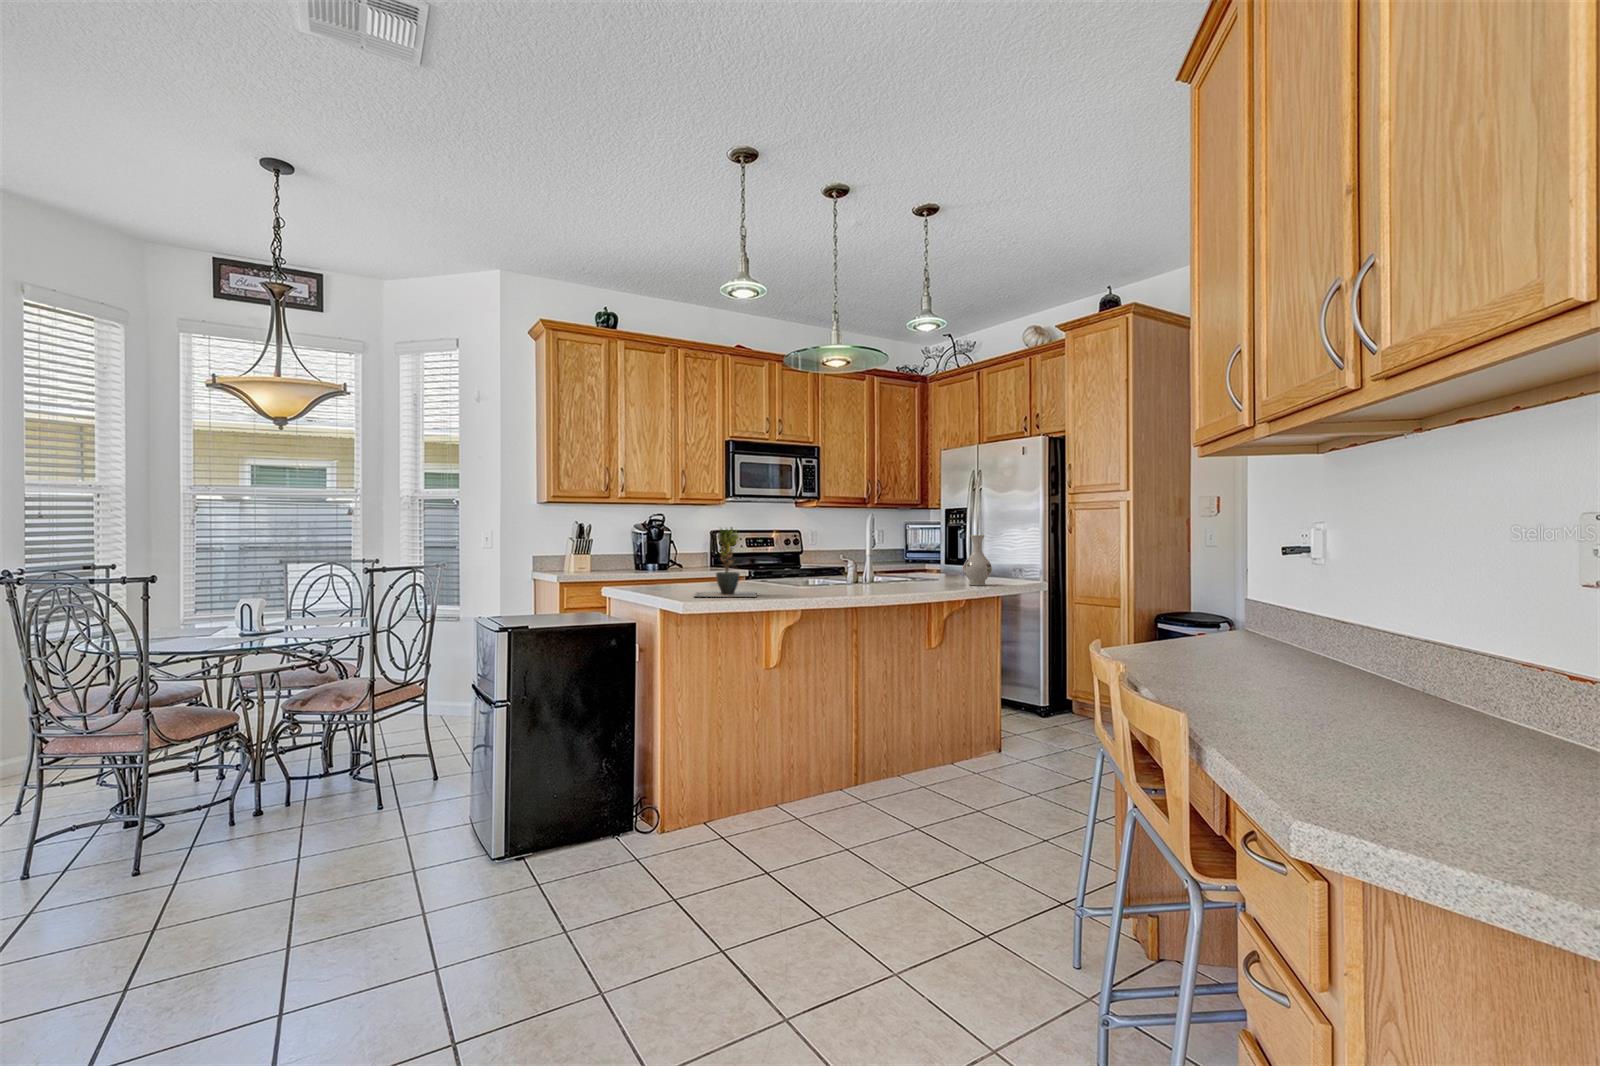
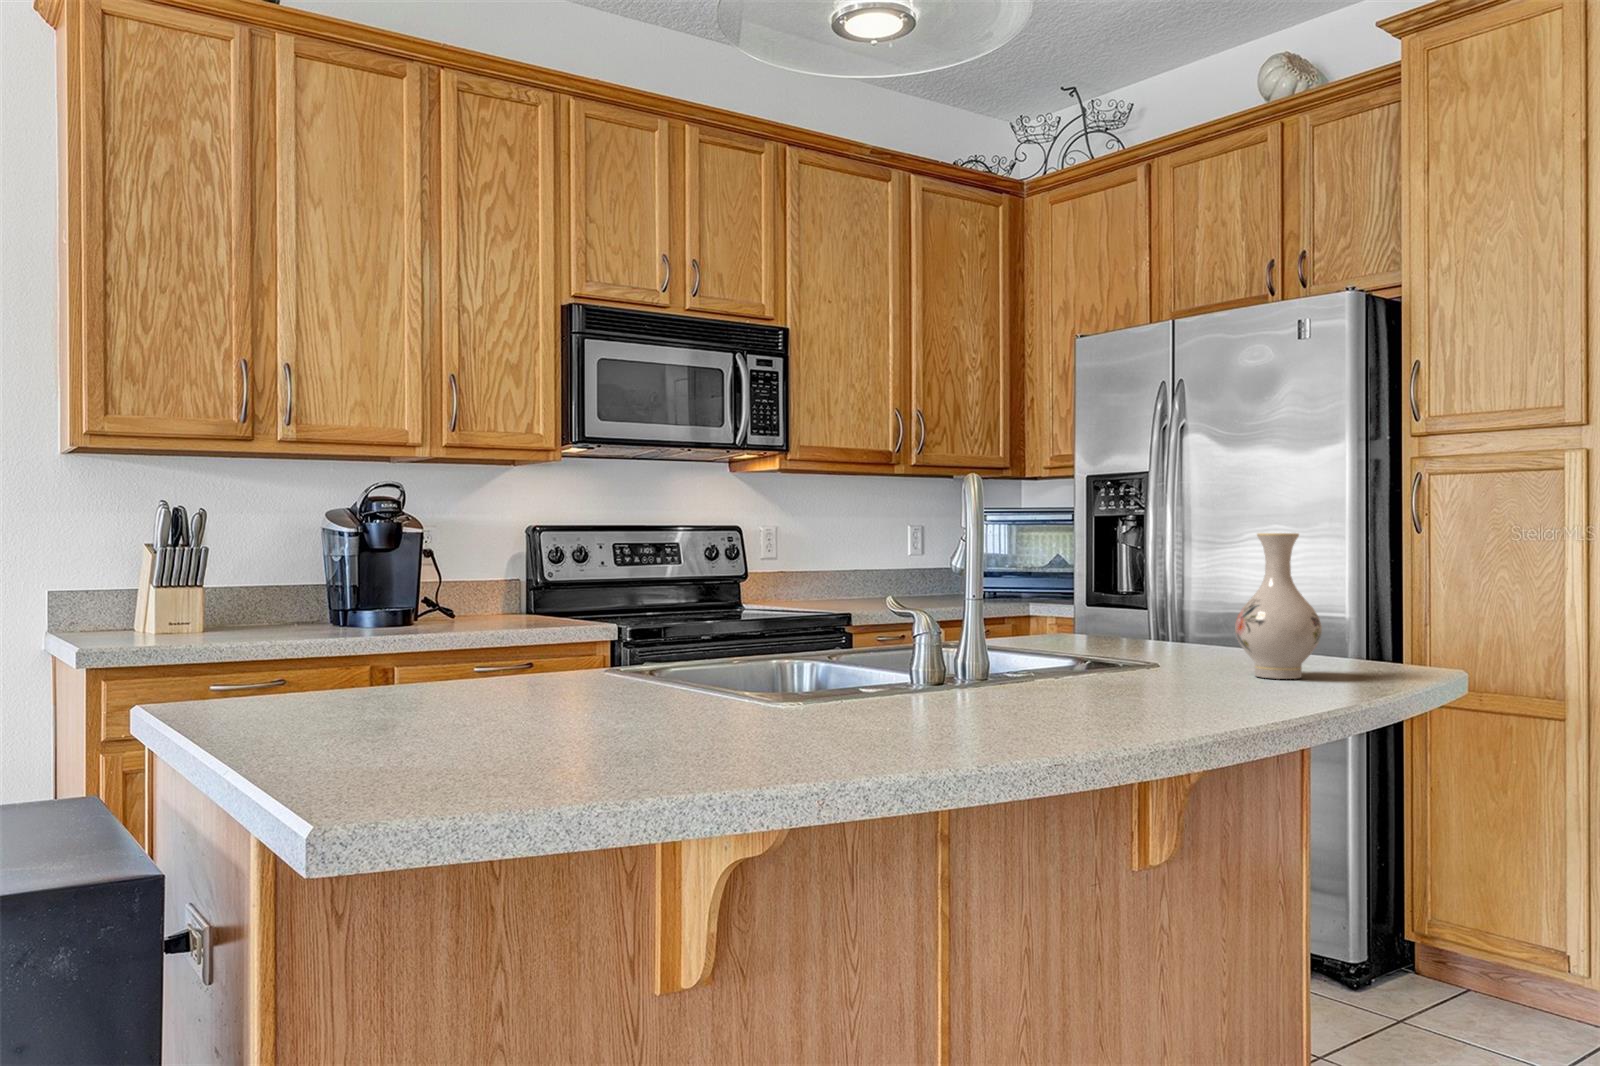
potted plant: present [695,527,756,597] -> none [401,499,638,756]

